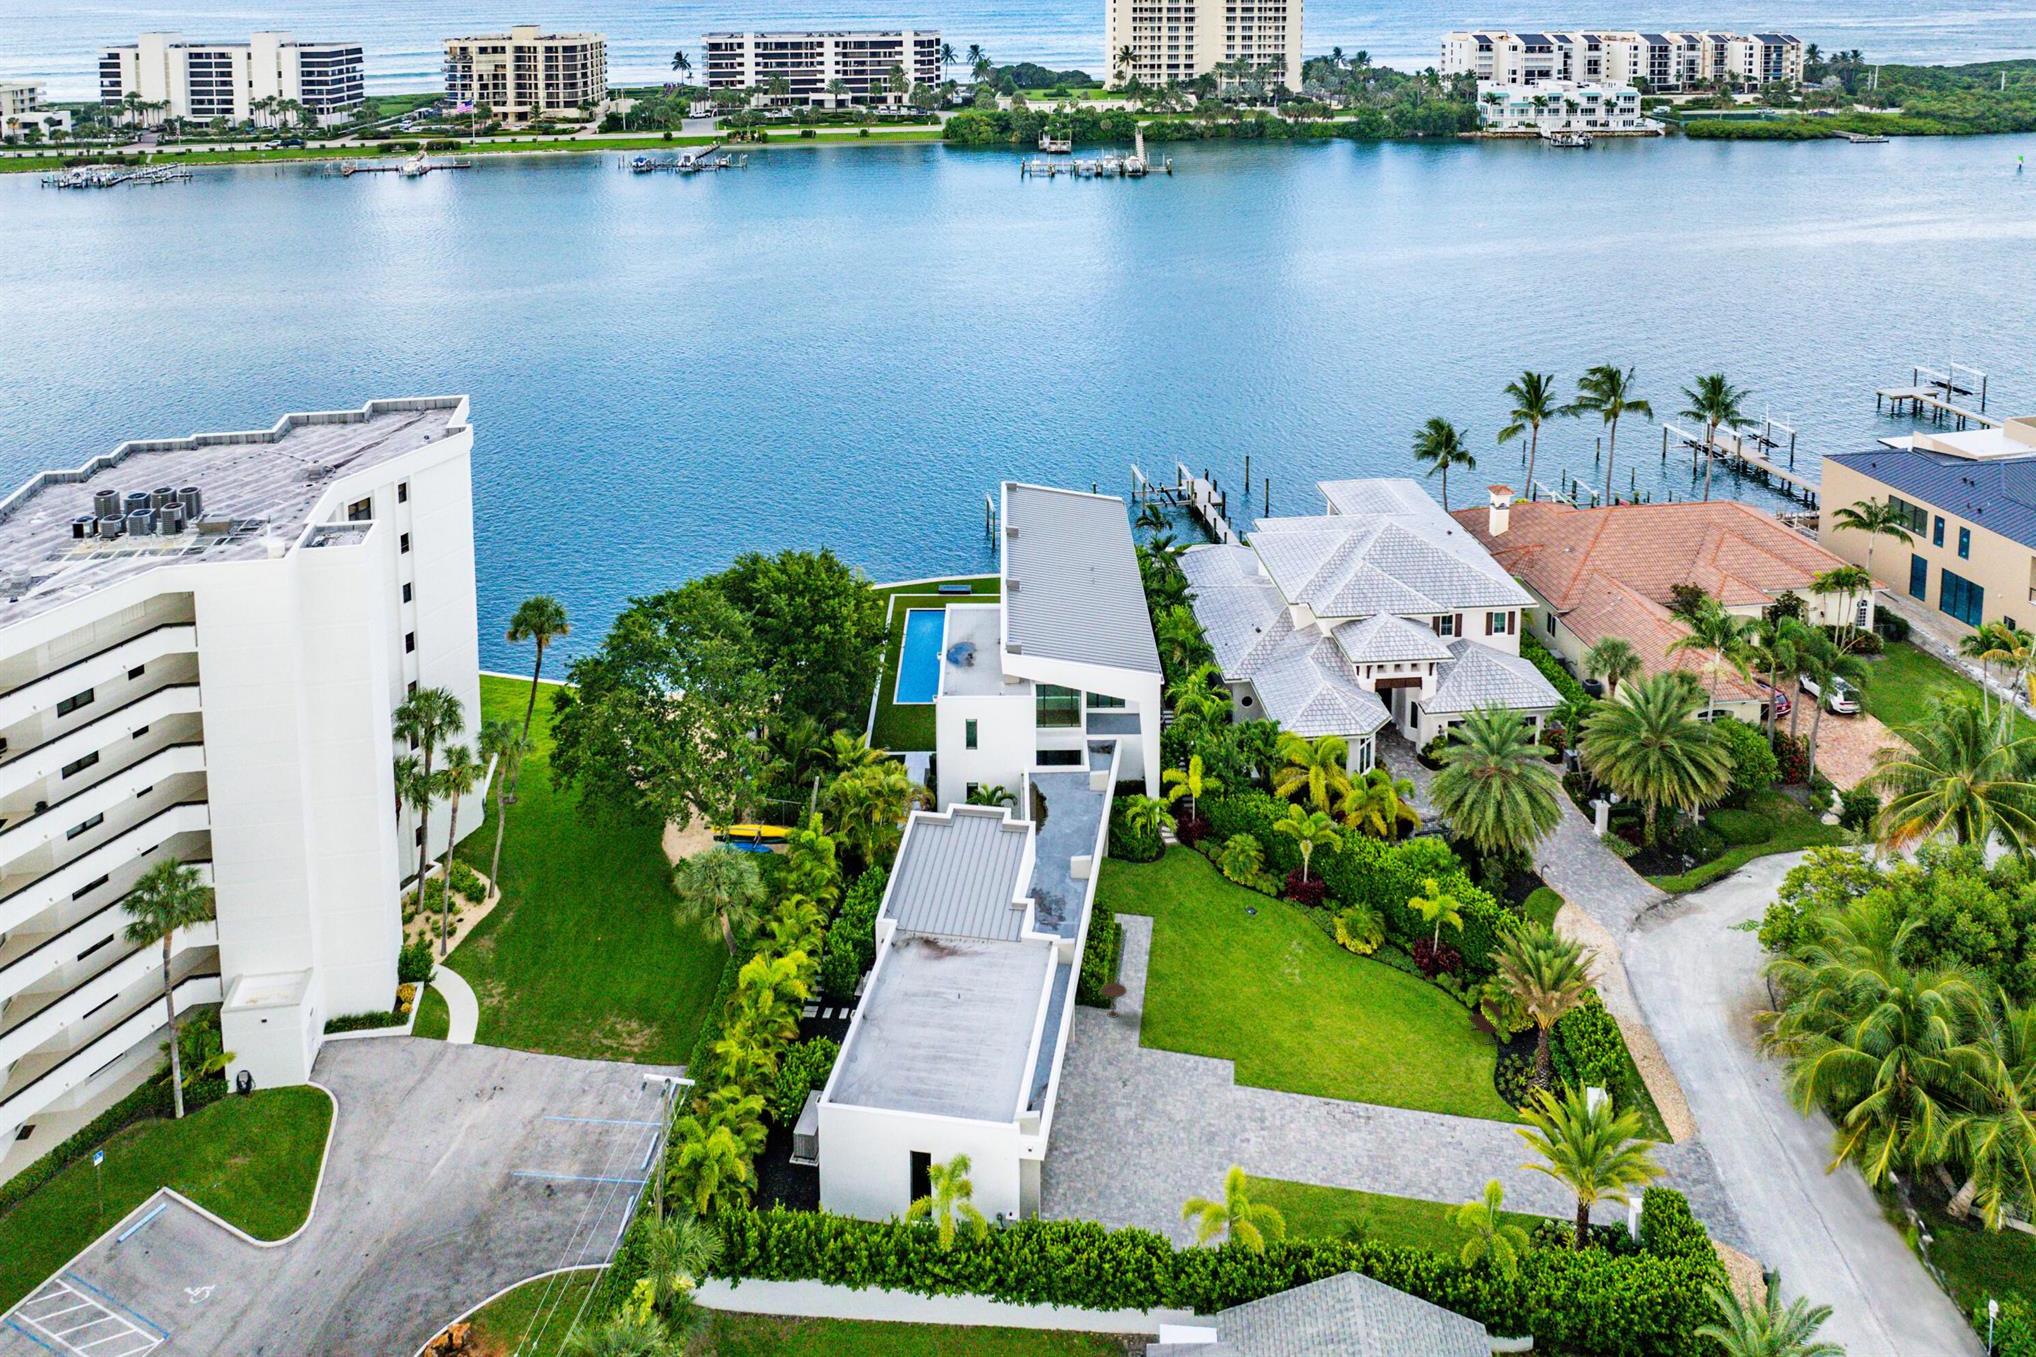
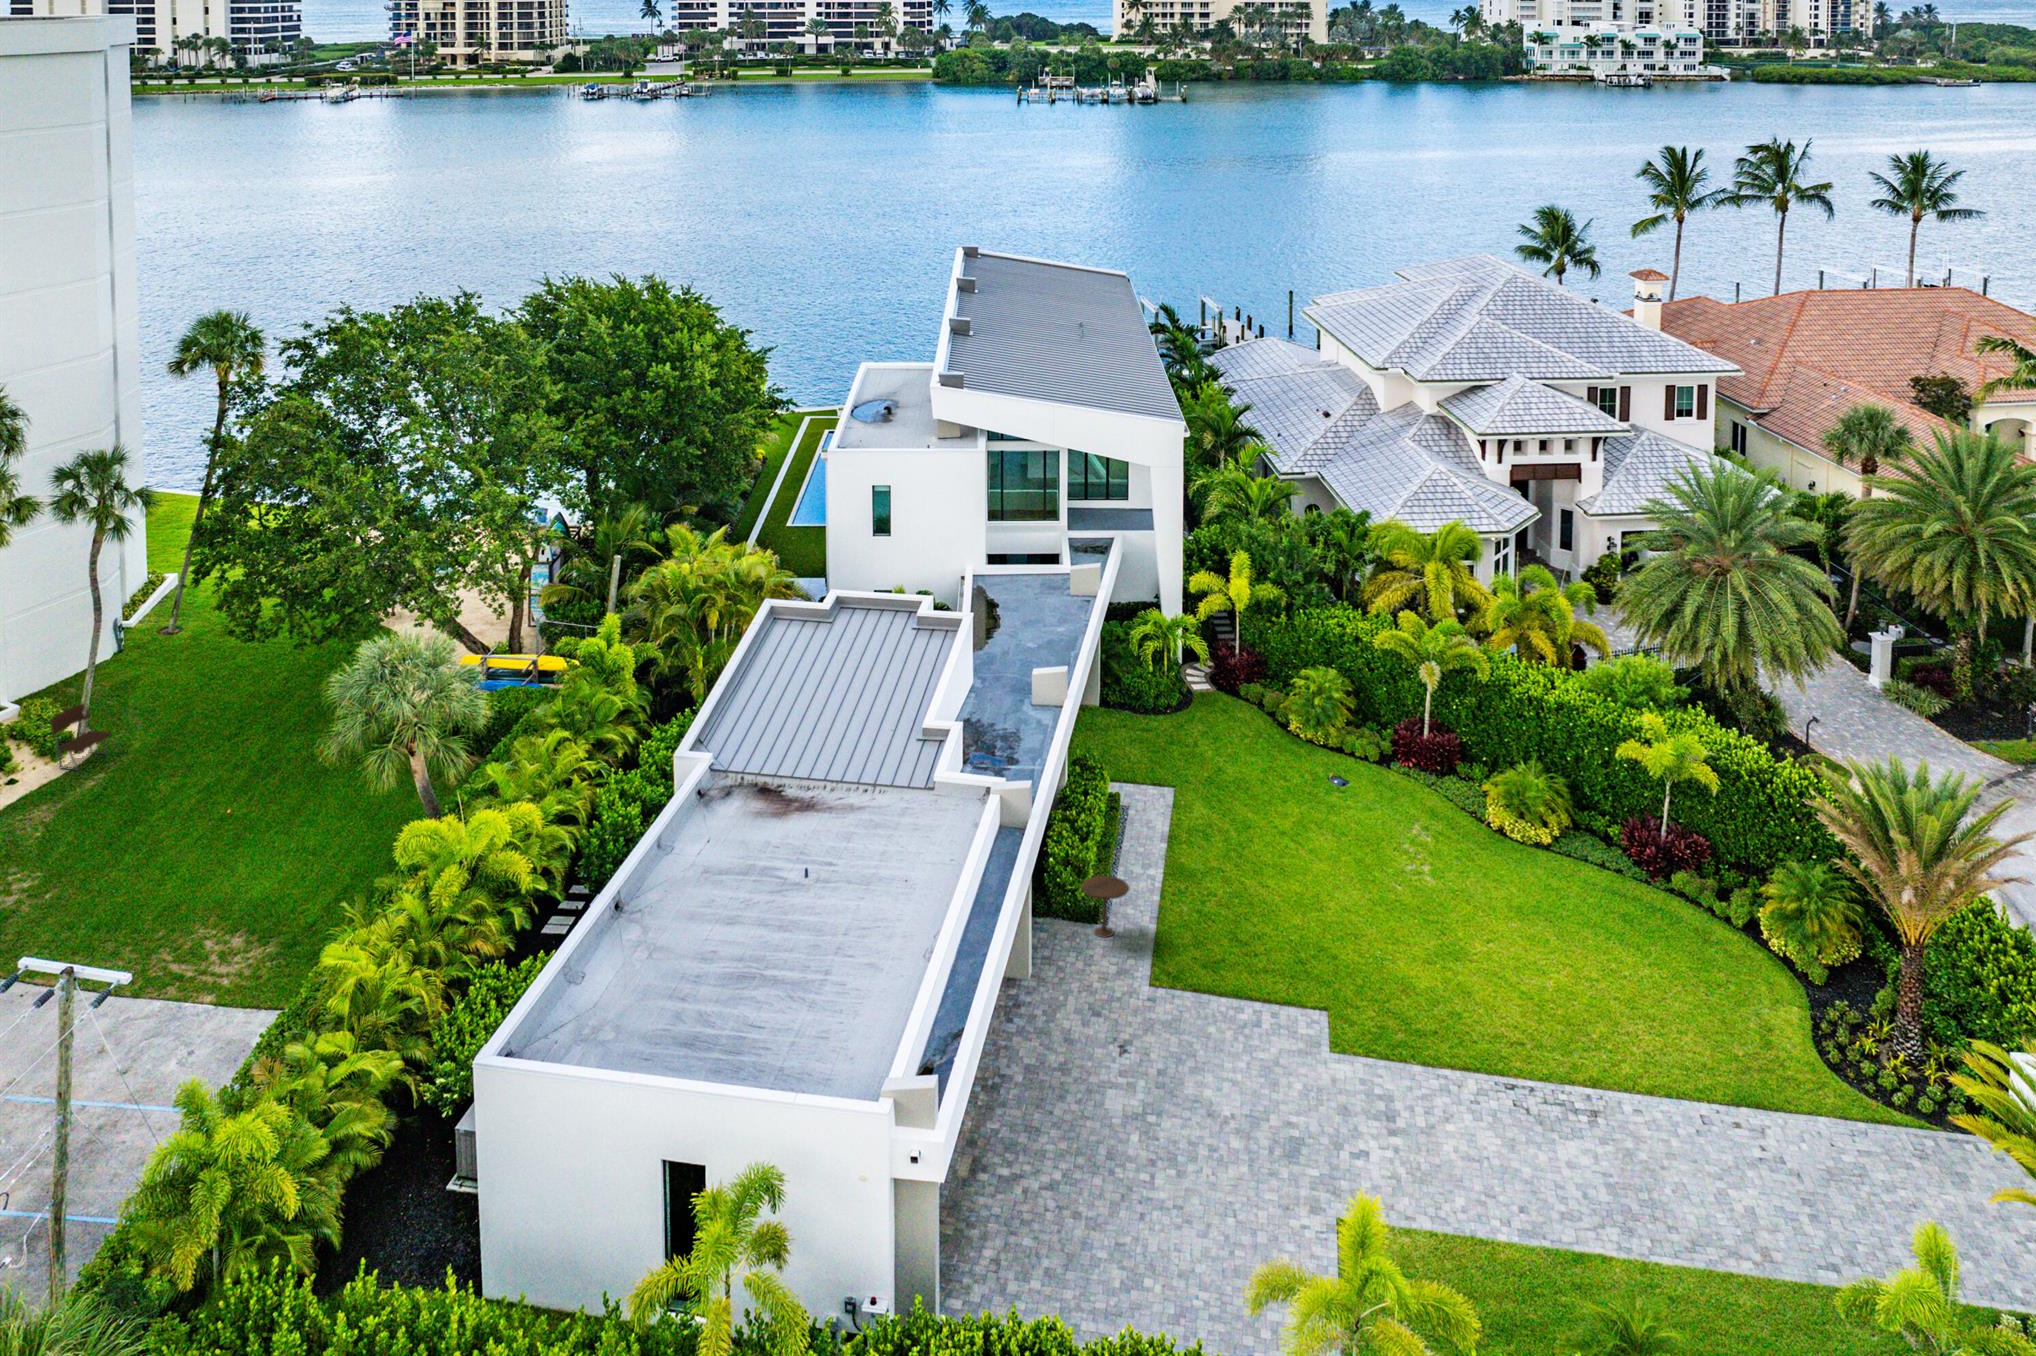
bench: present [1468,997,1502,1044] -> present [50,704,112,770]

